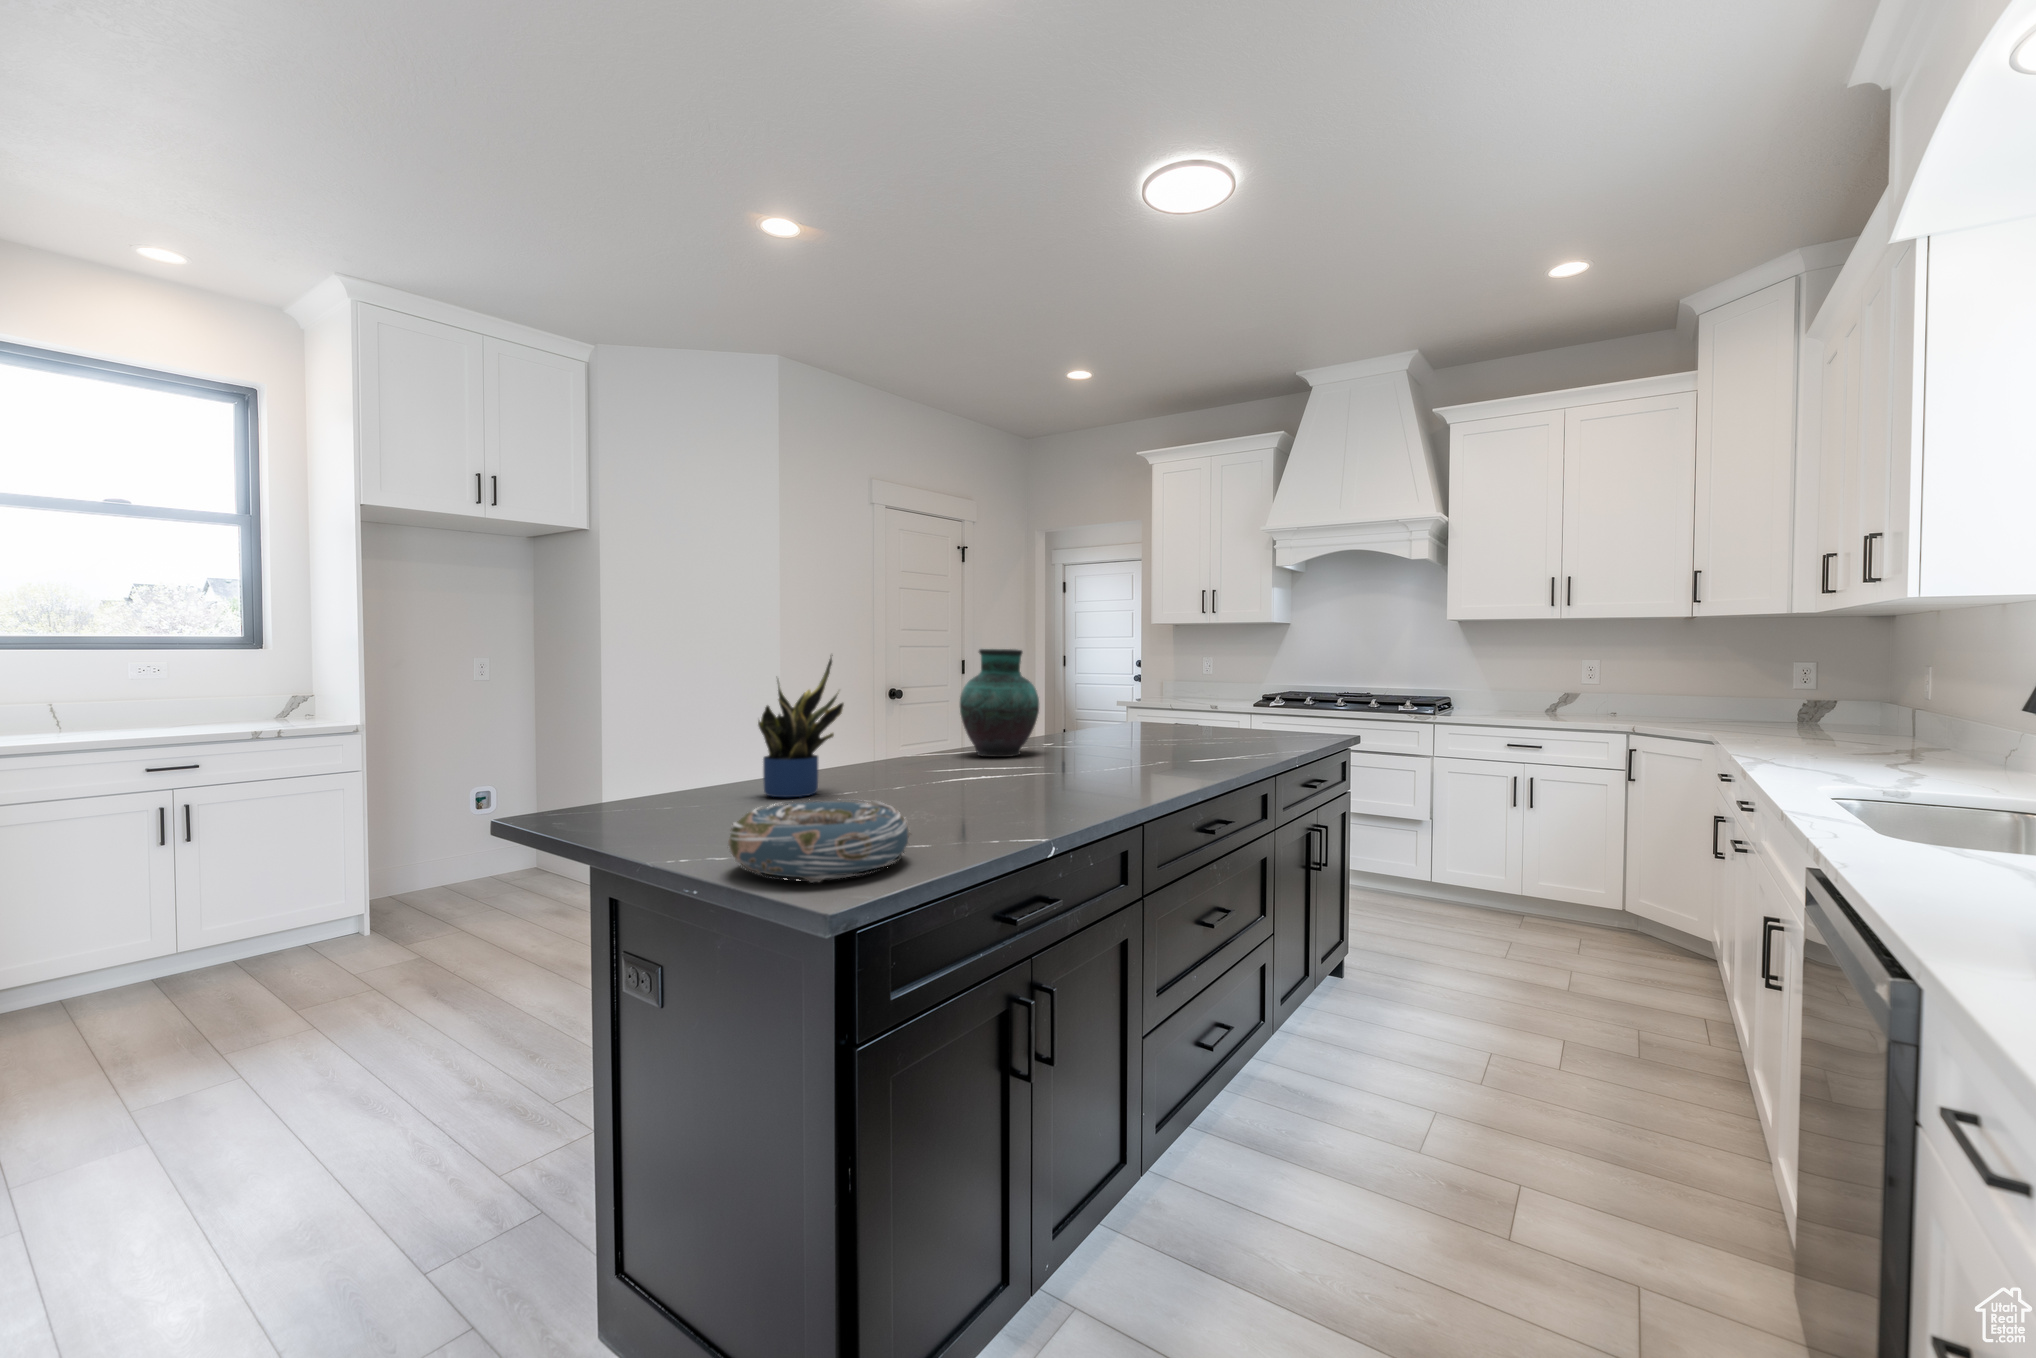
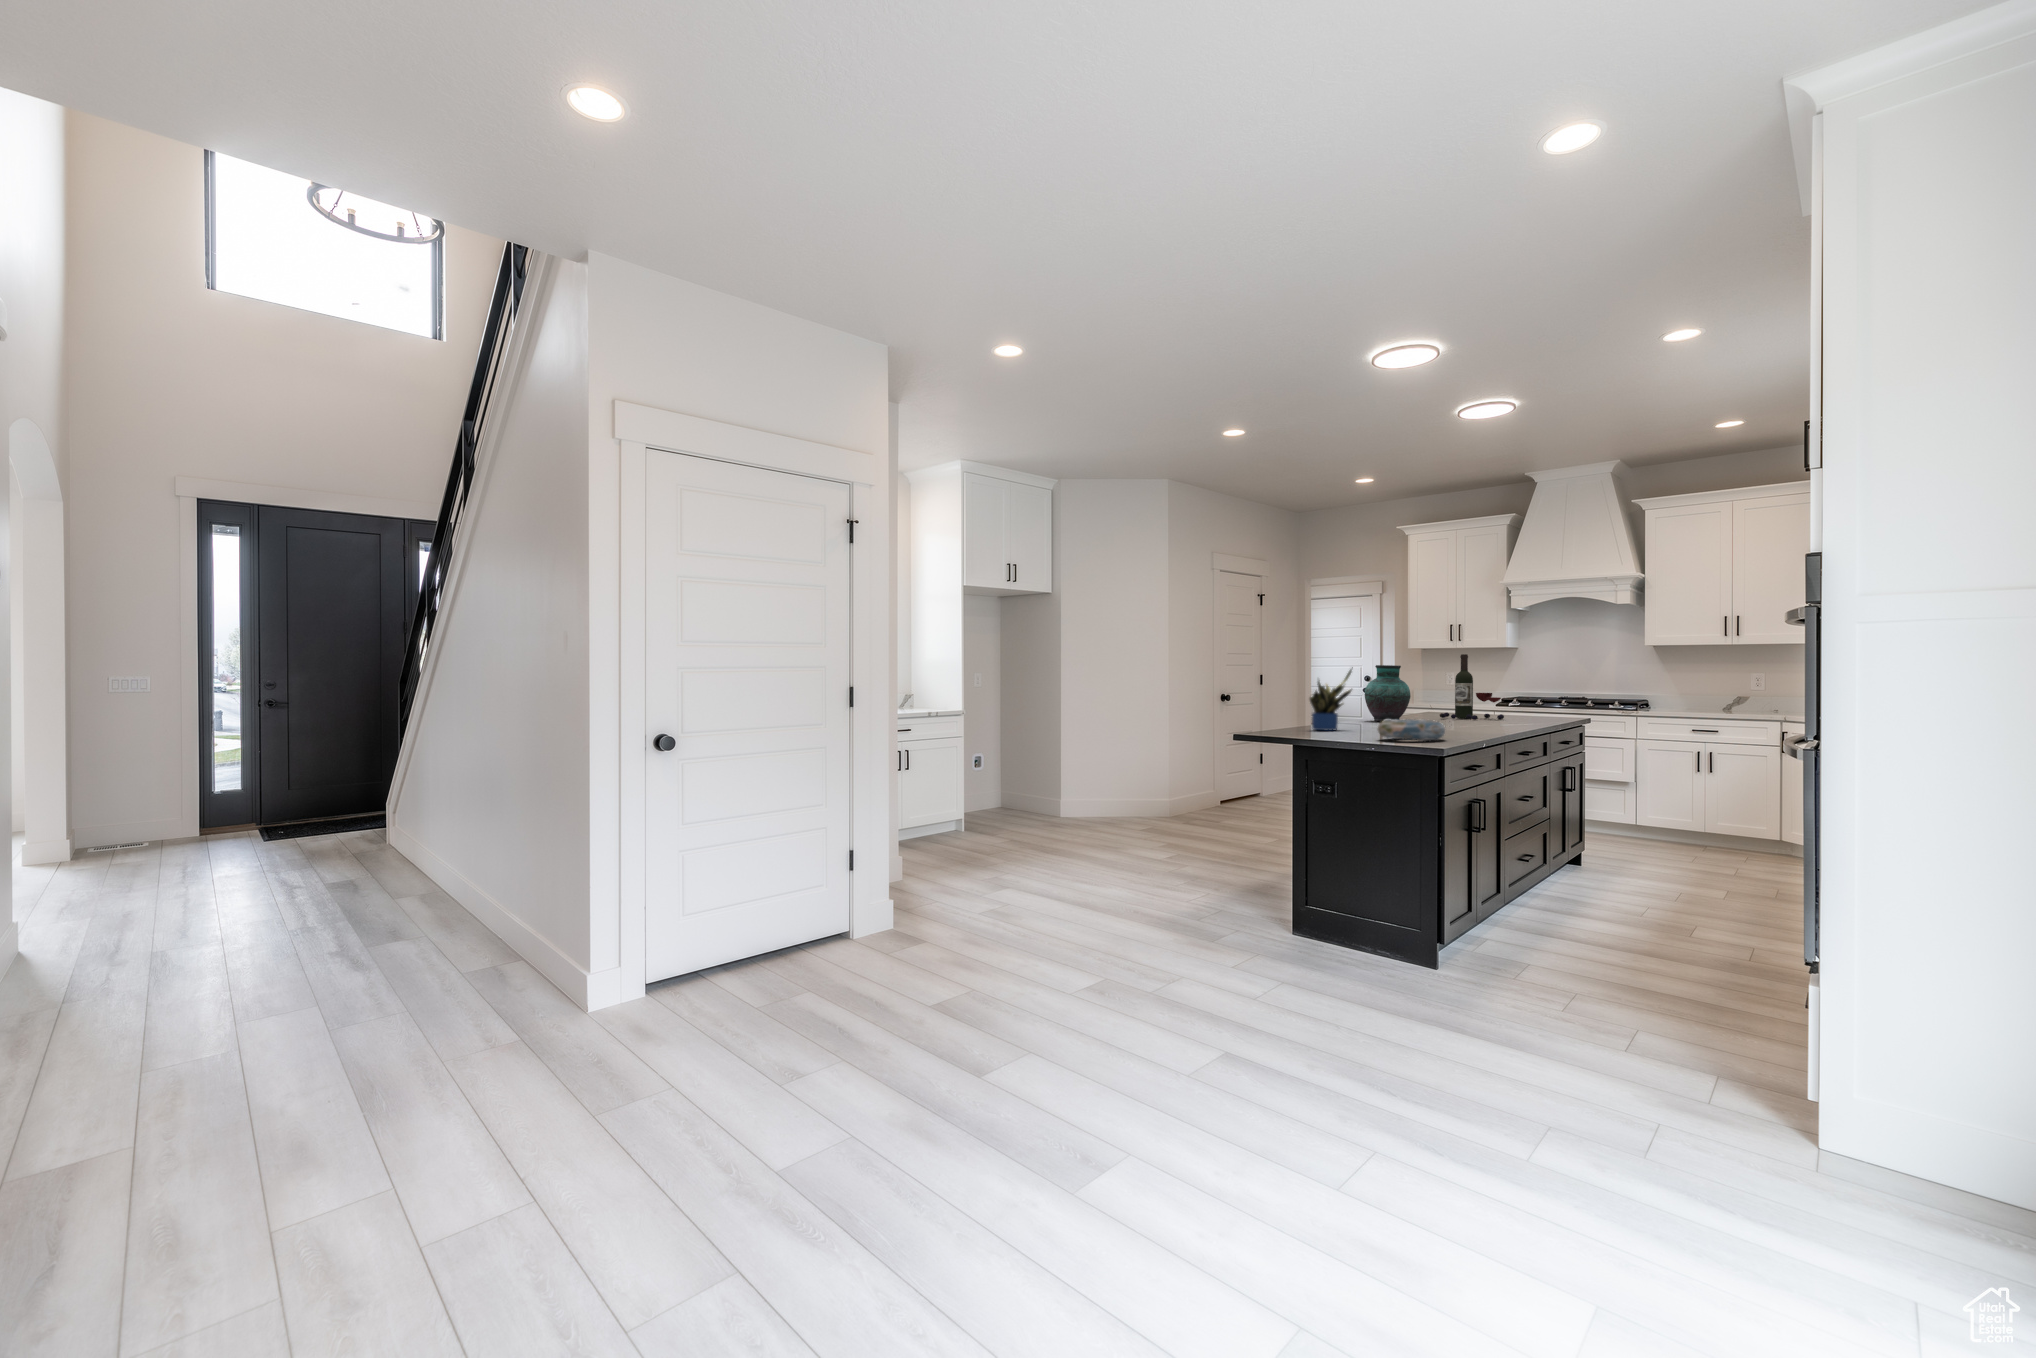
wine bottle: none [1100,629,1207,755] -> present [1440,654,1504,720]

